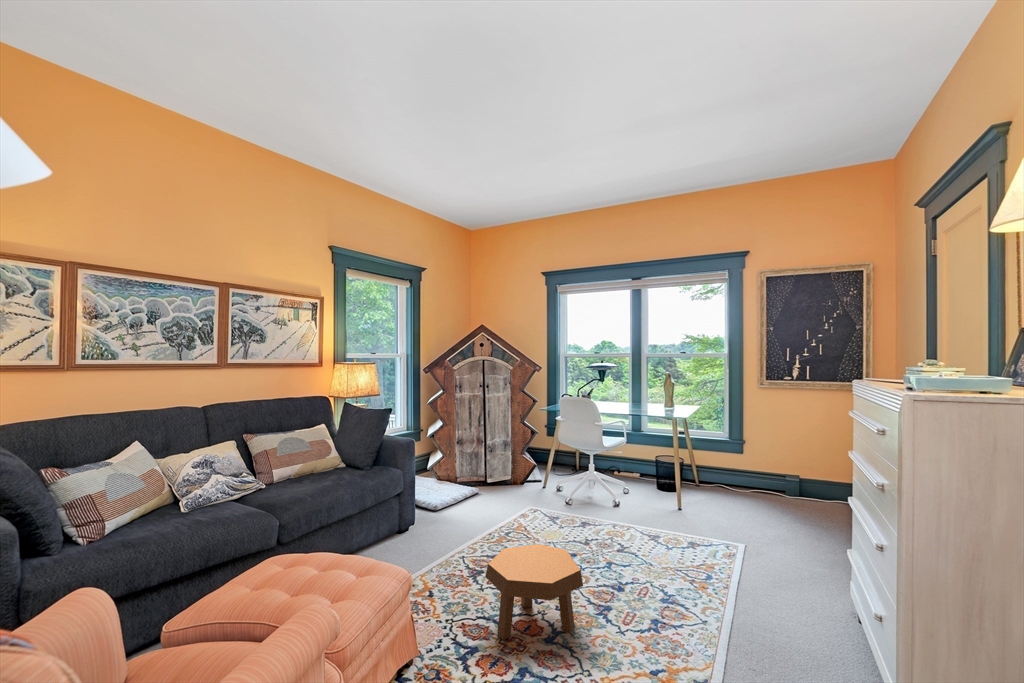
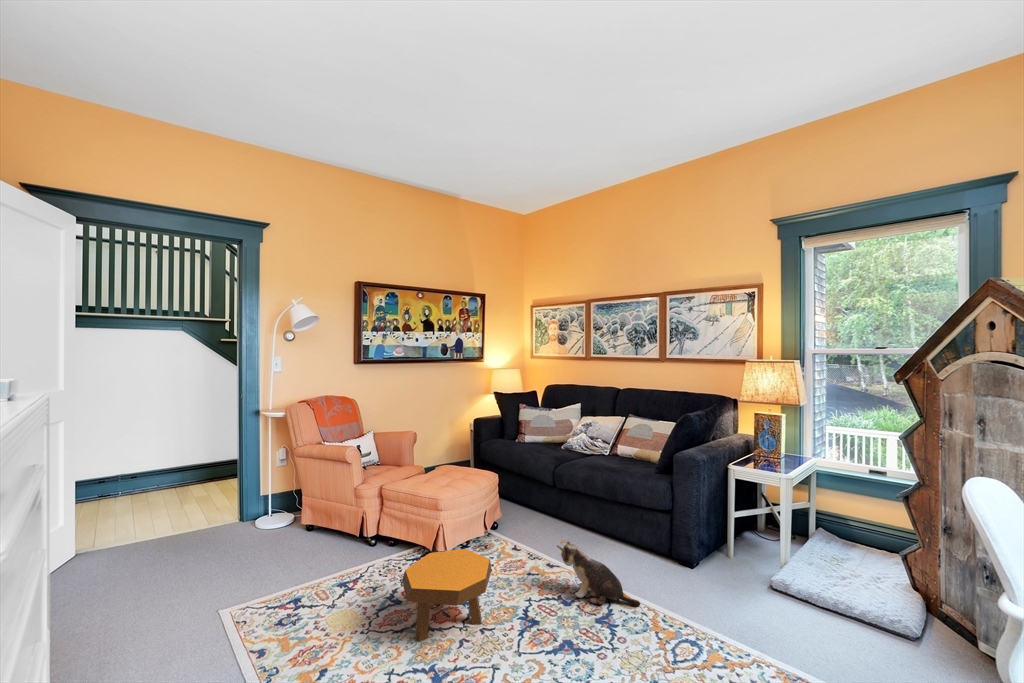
plush toy: none [445,524,478,565] -> present [557,540,640,606]

